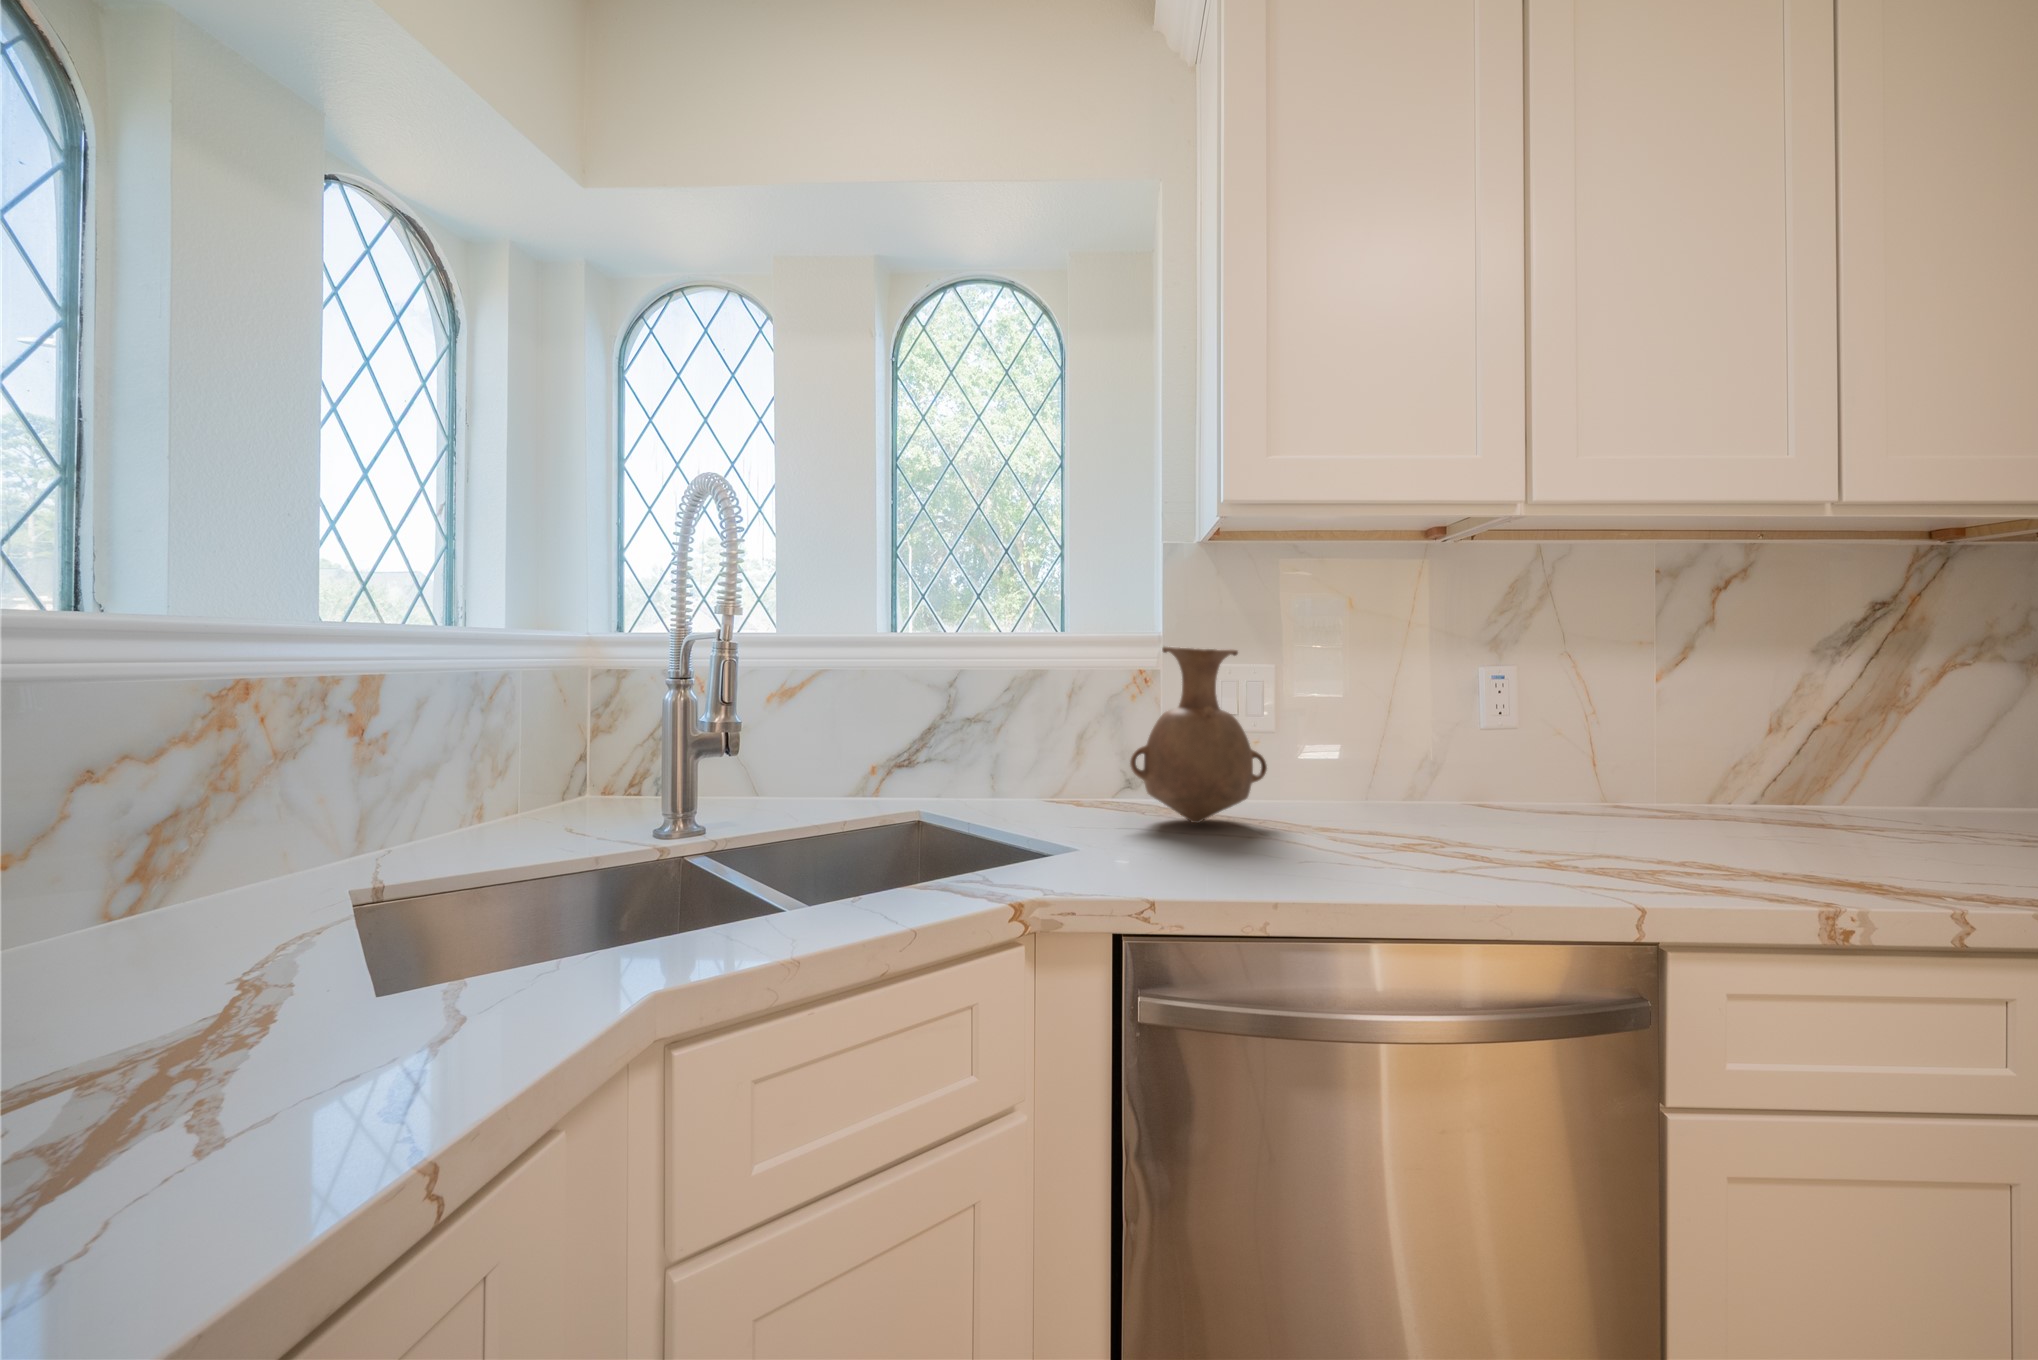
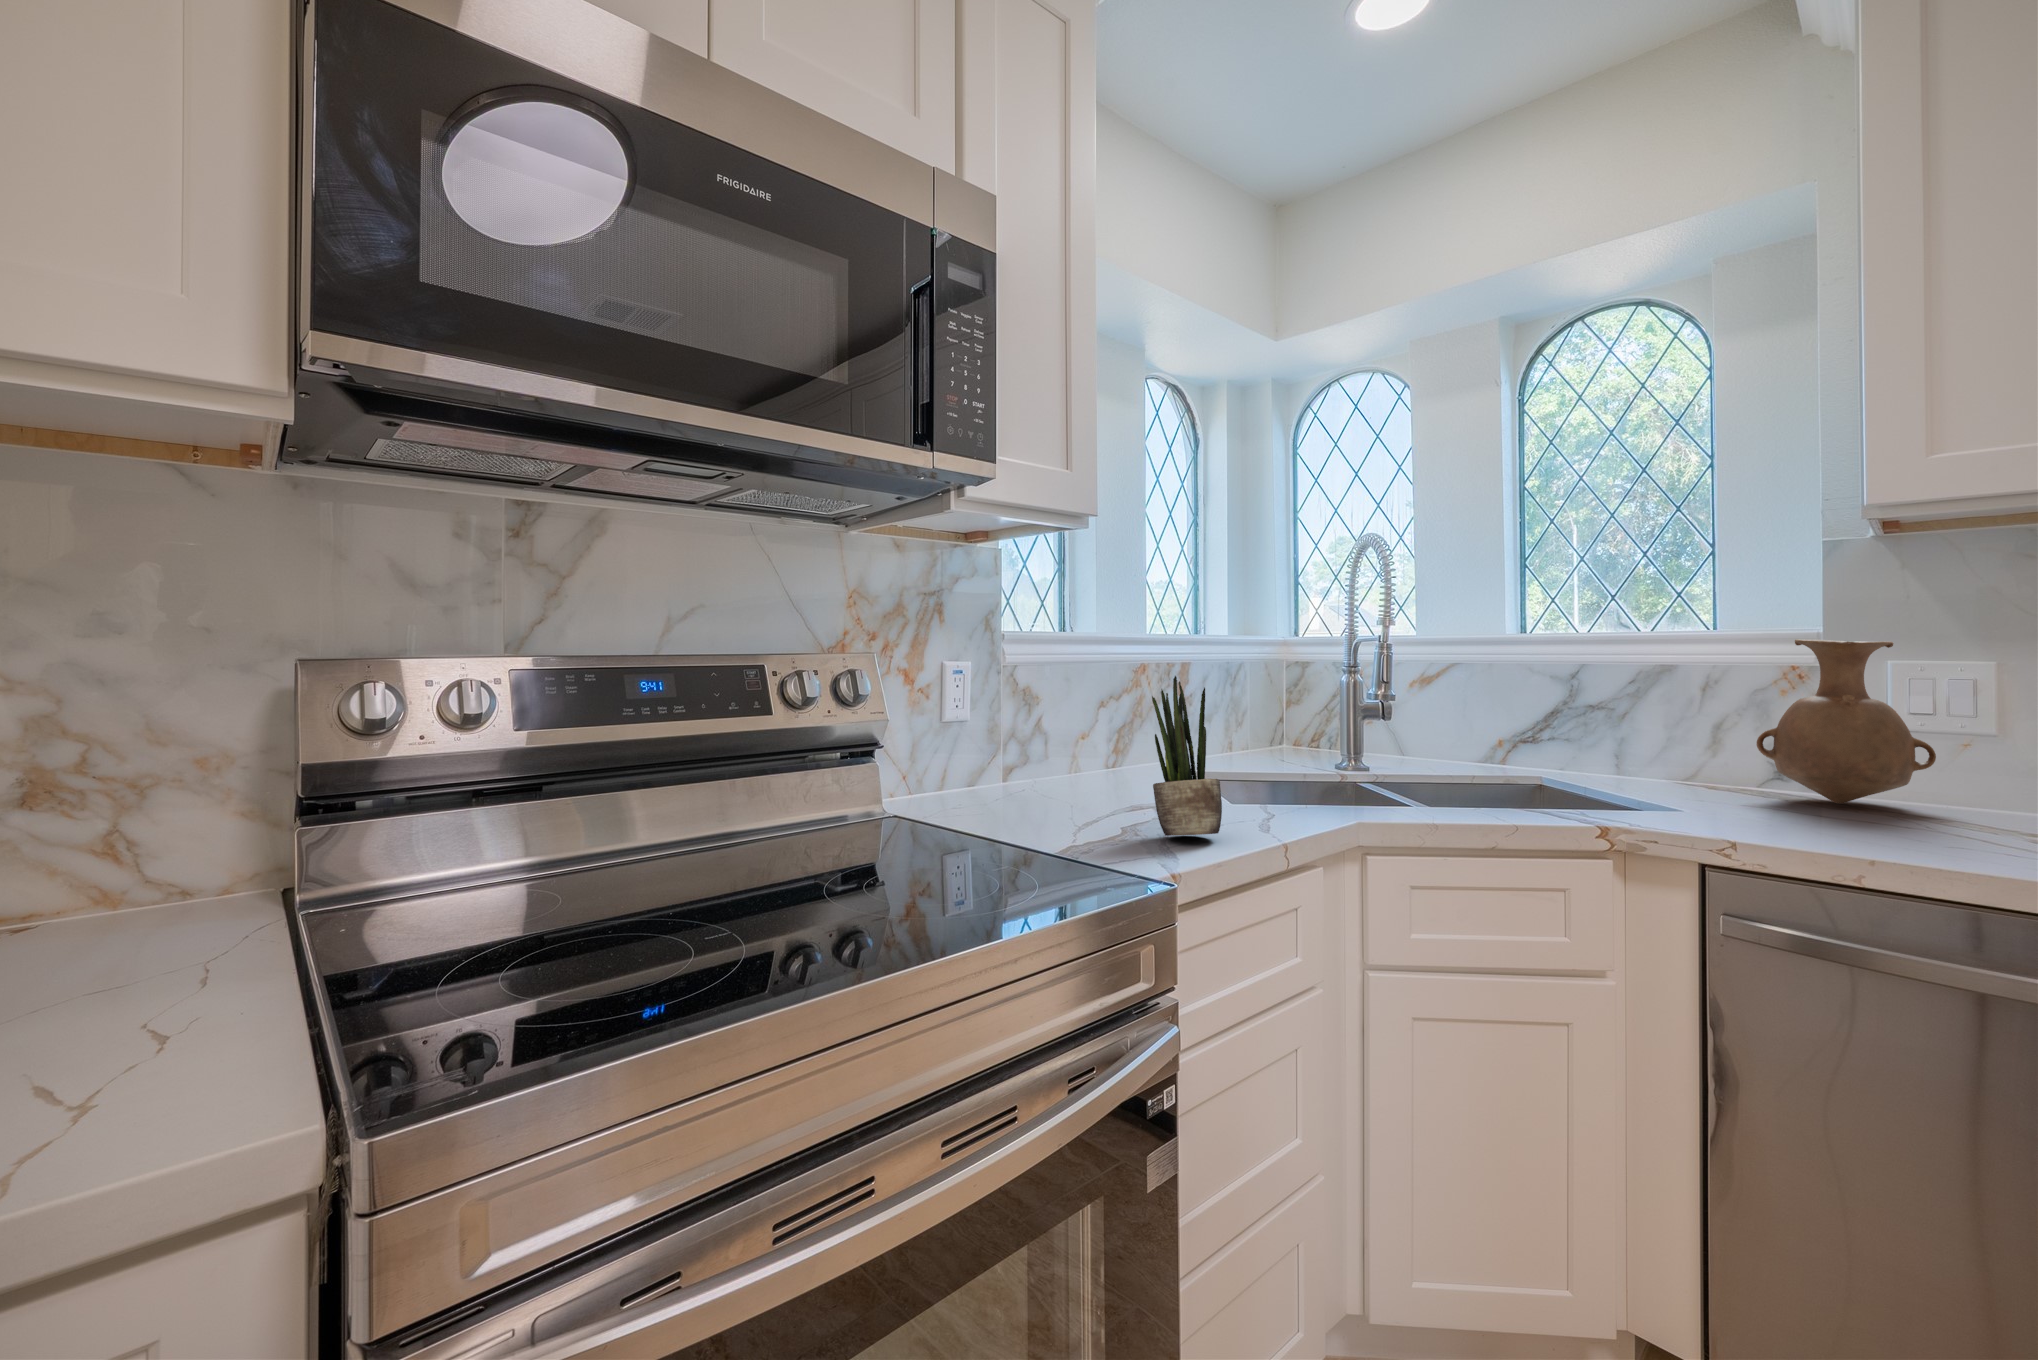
potted plant: none [141,701,350,1115] -> present [1152,676,1222,836]

